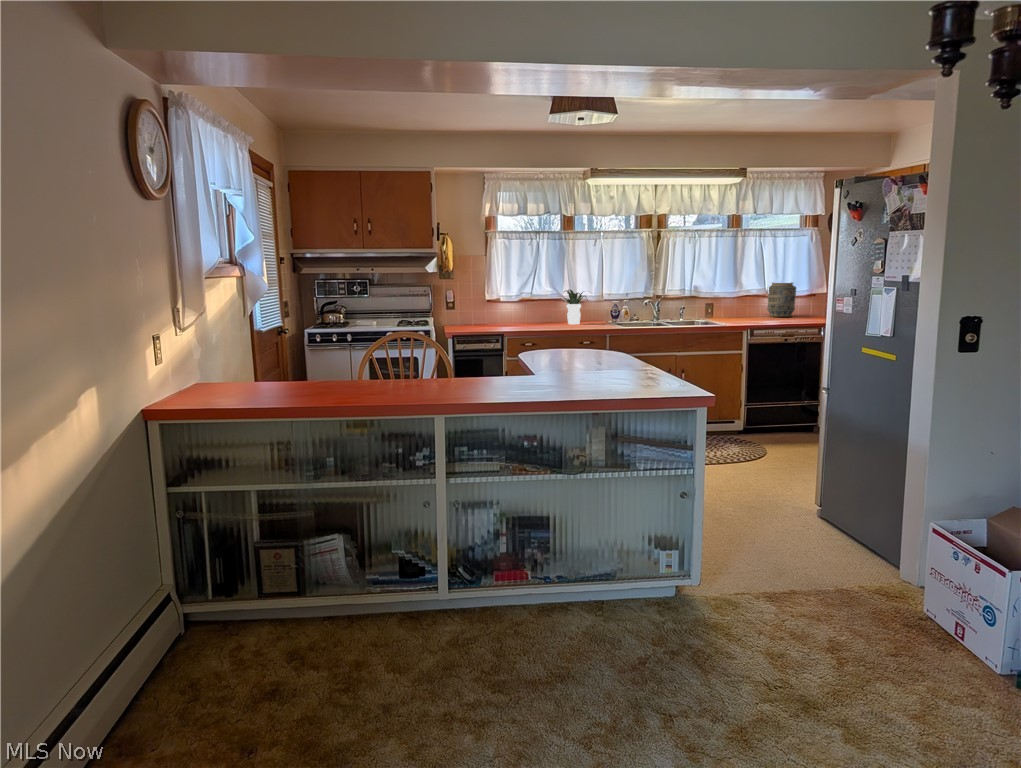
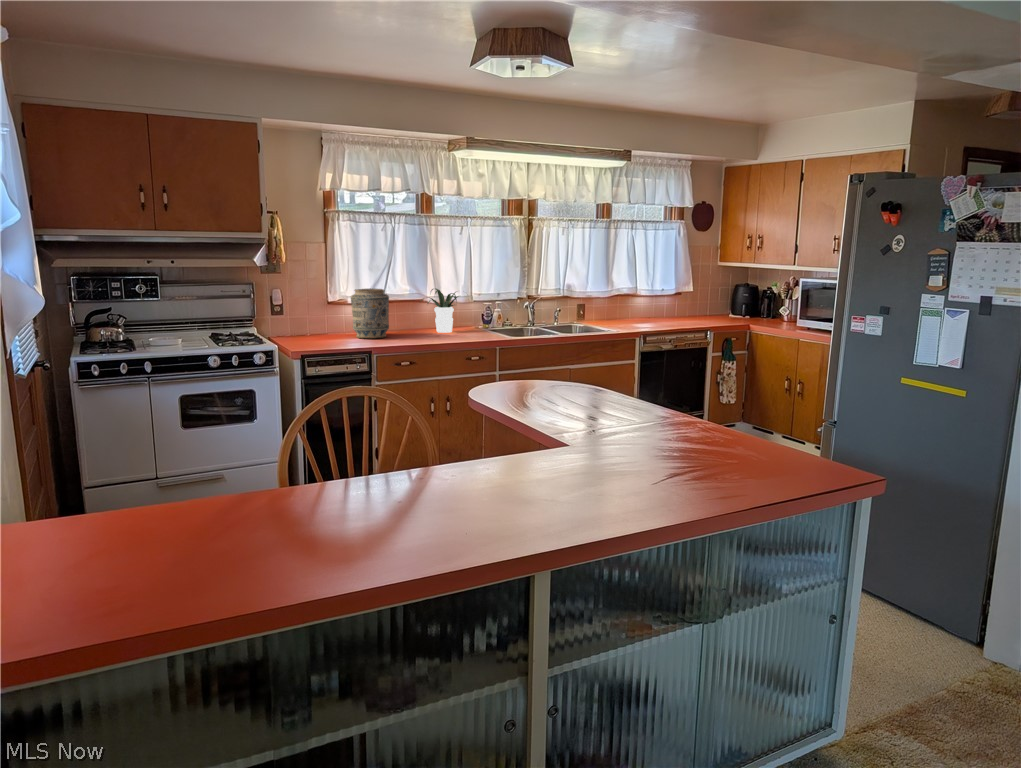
vase: present [767,282,796,317] -> present [351,288,389,338]

